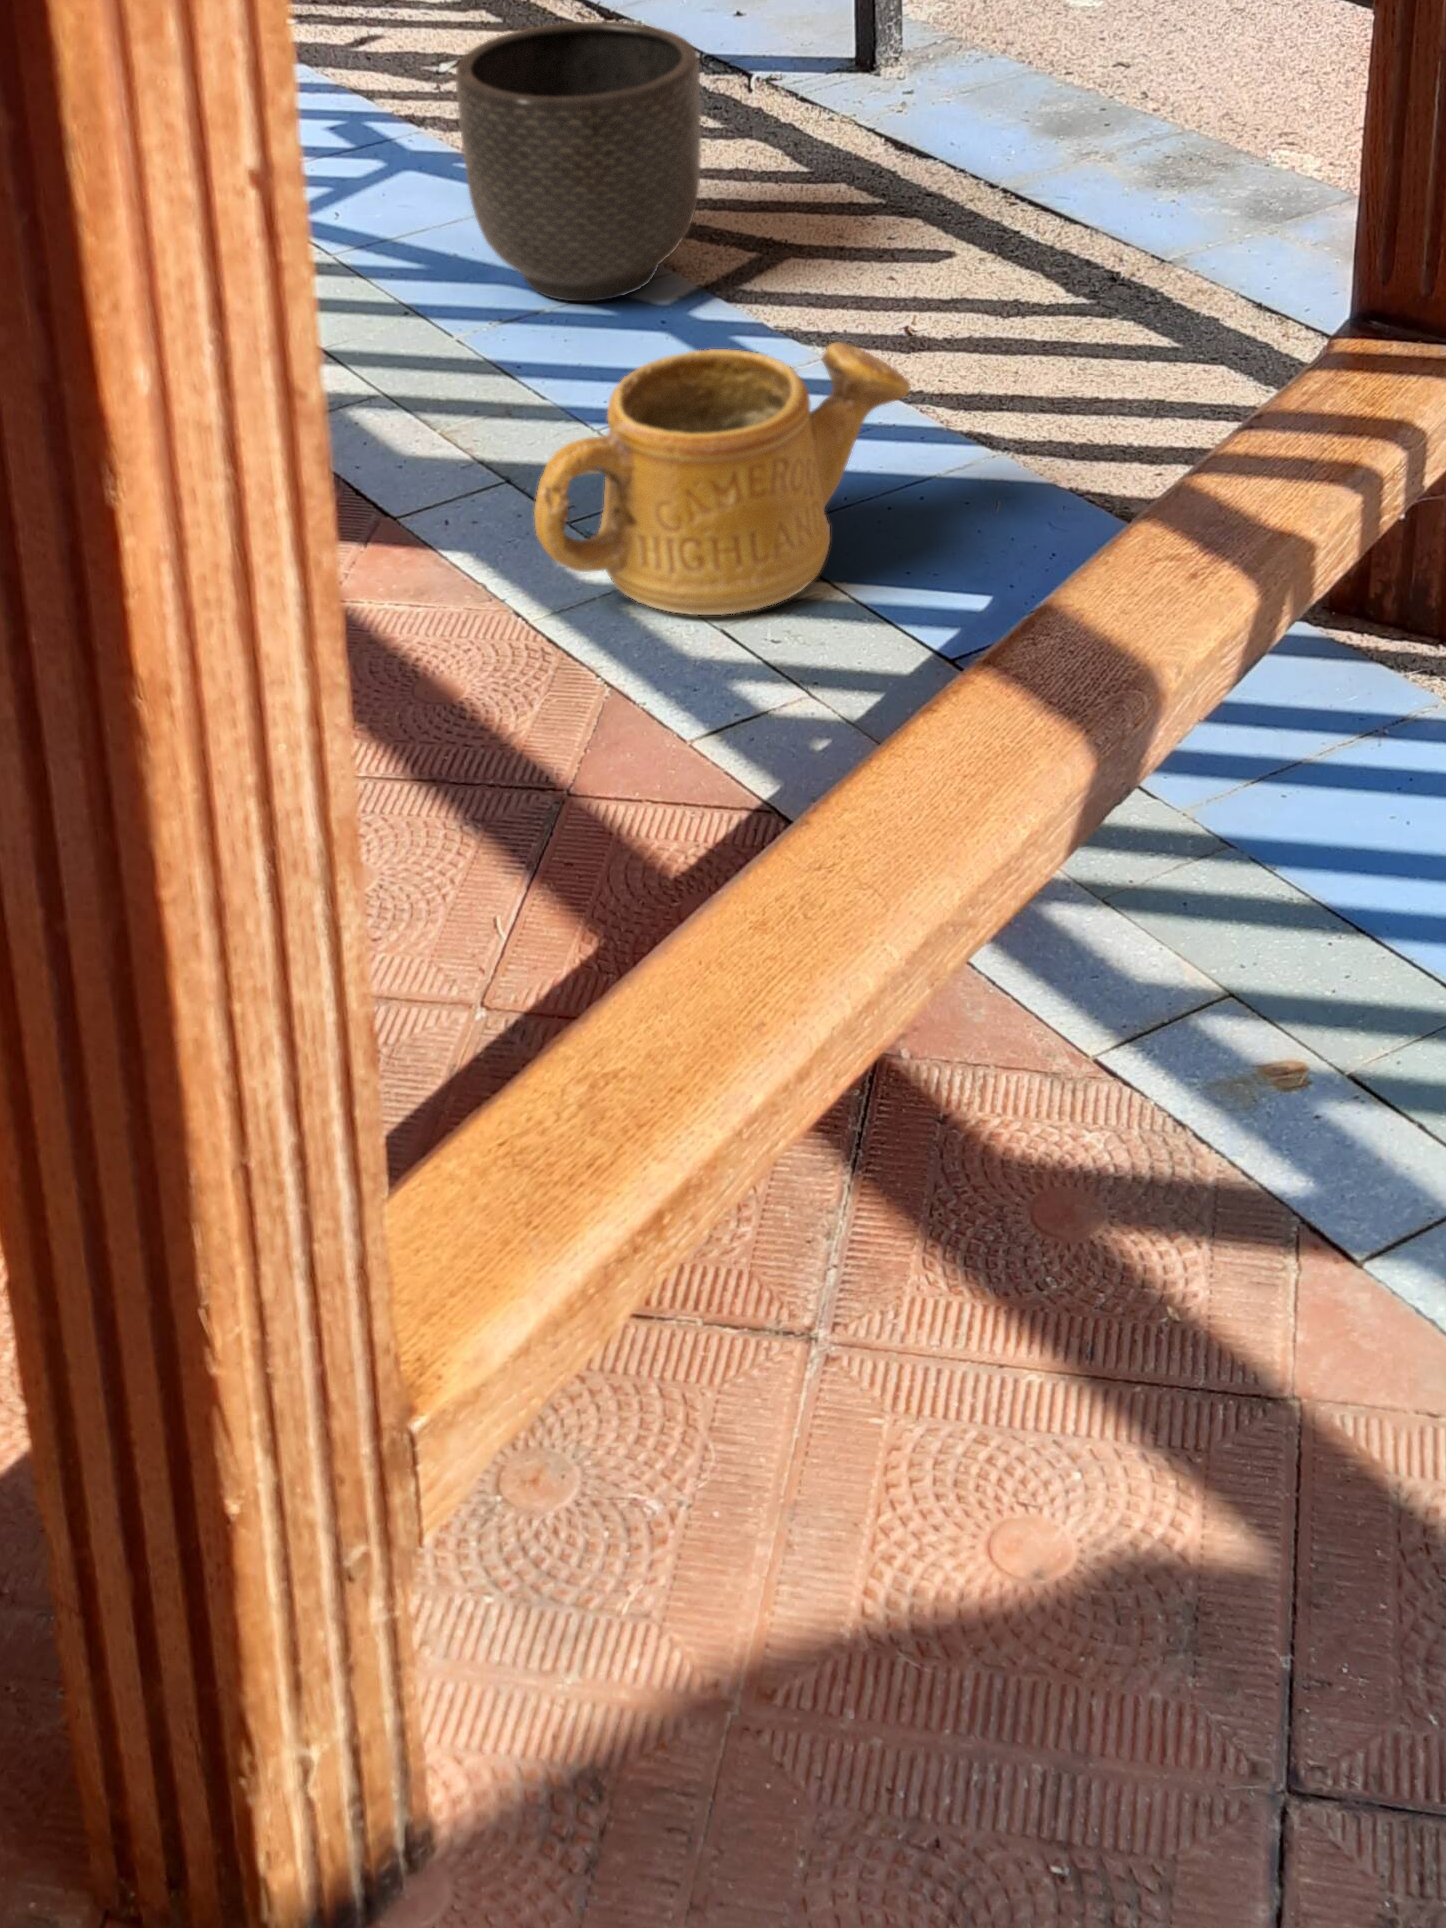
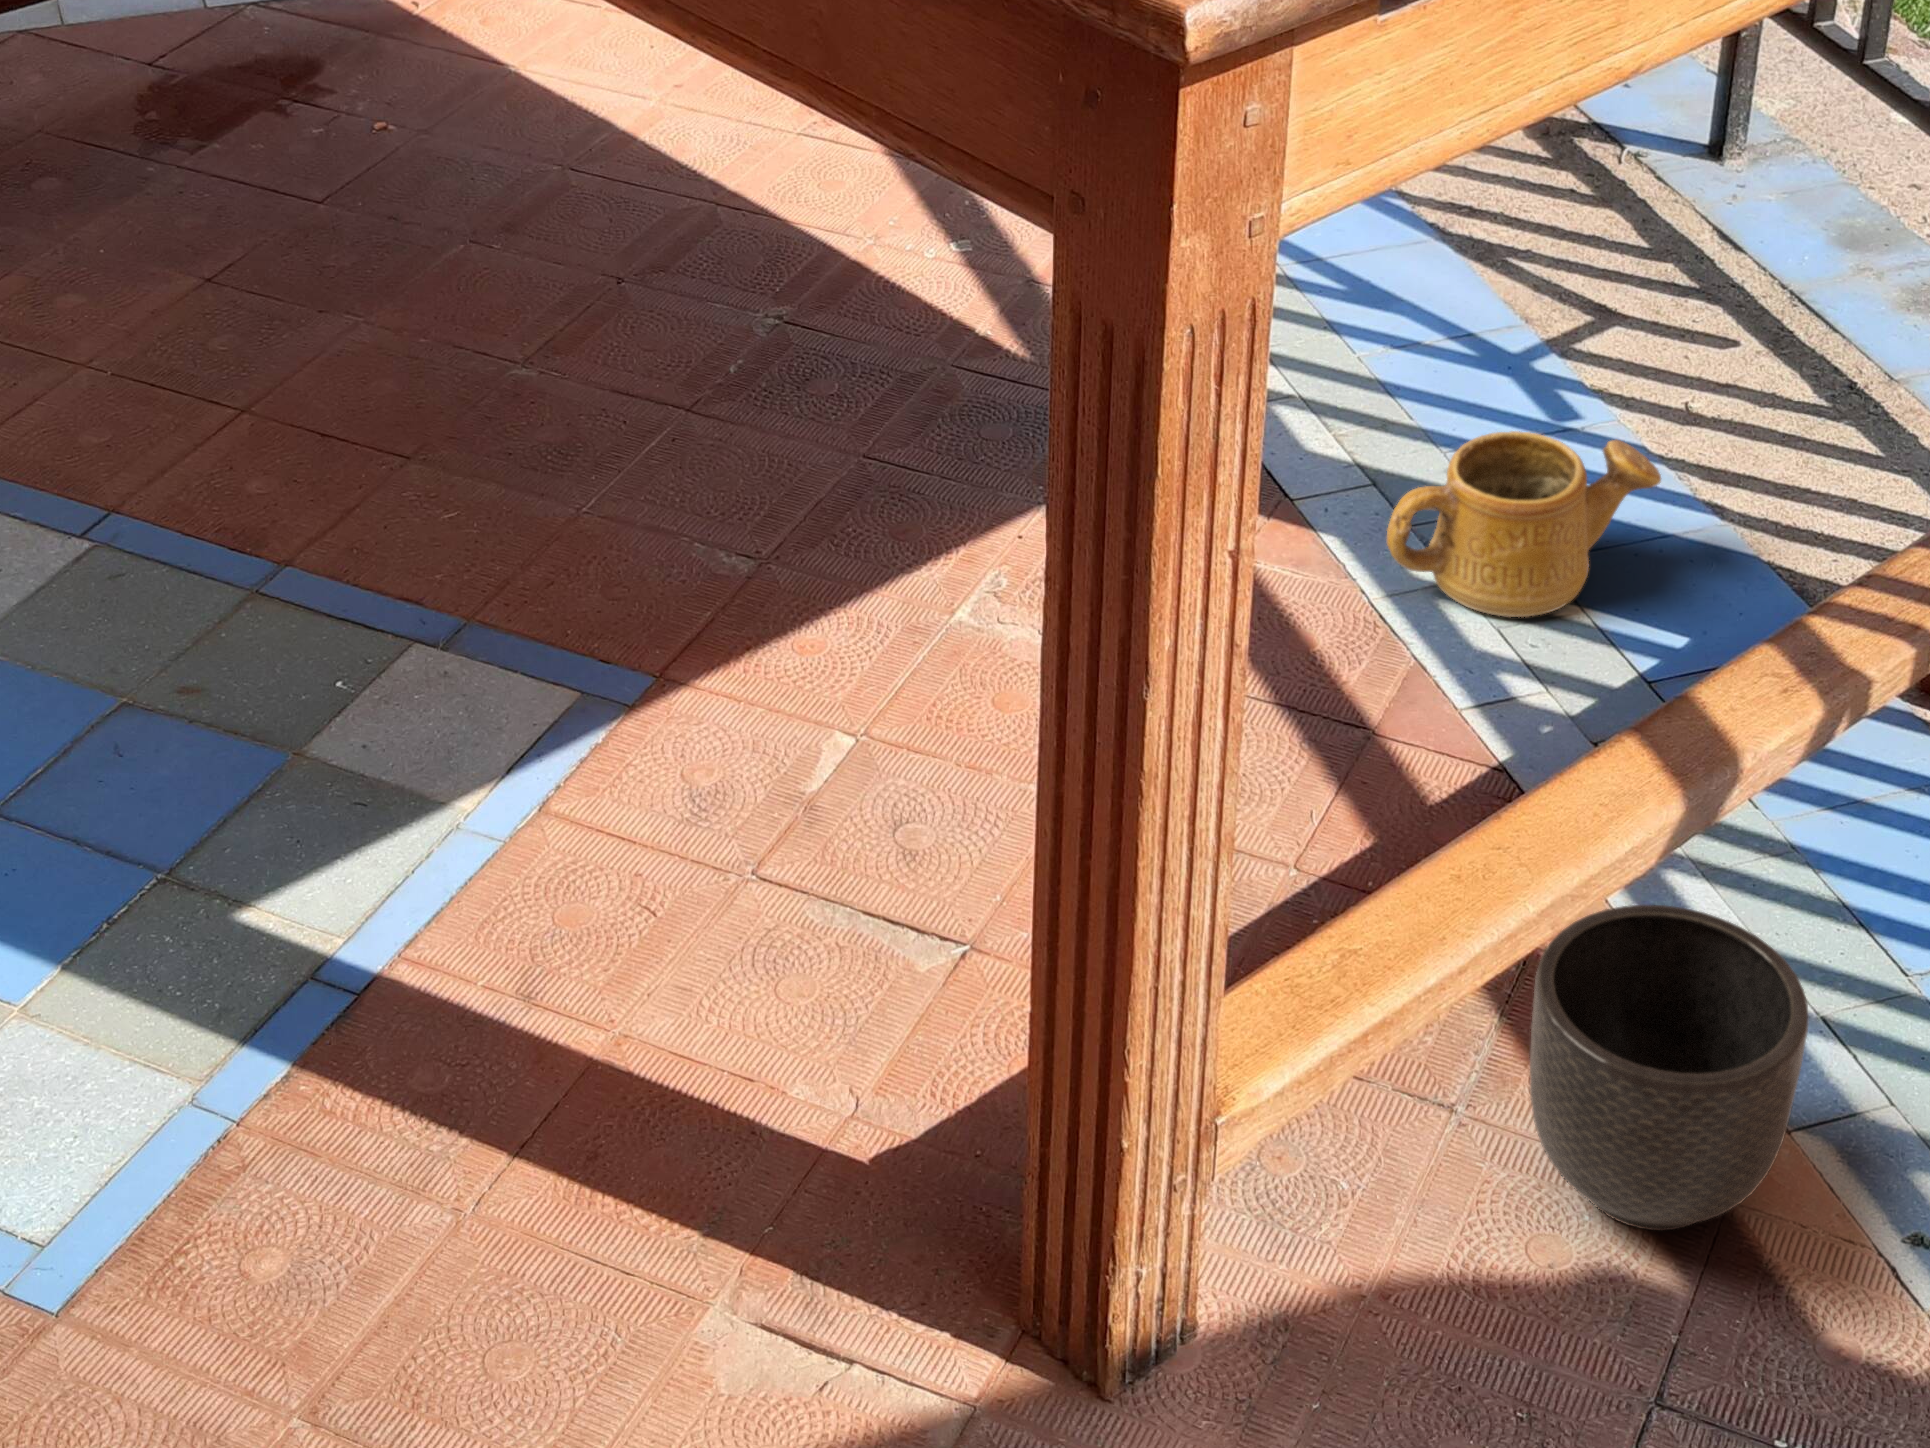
planter: present [456,22,701,301] -> present [1530,905,1808,1230]

